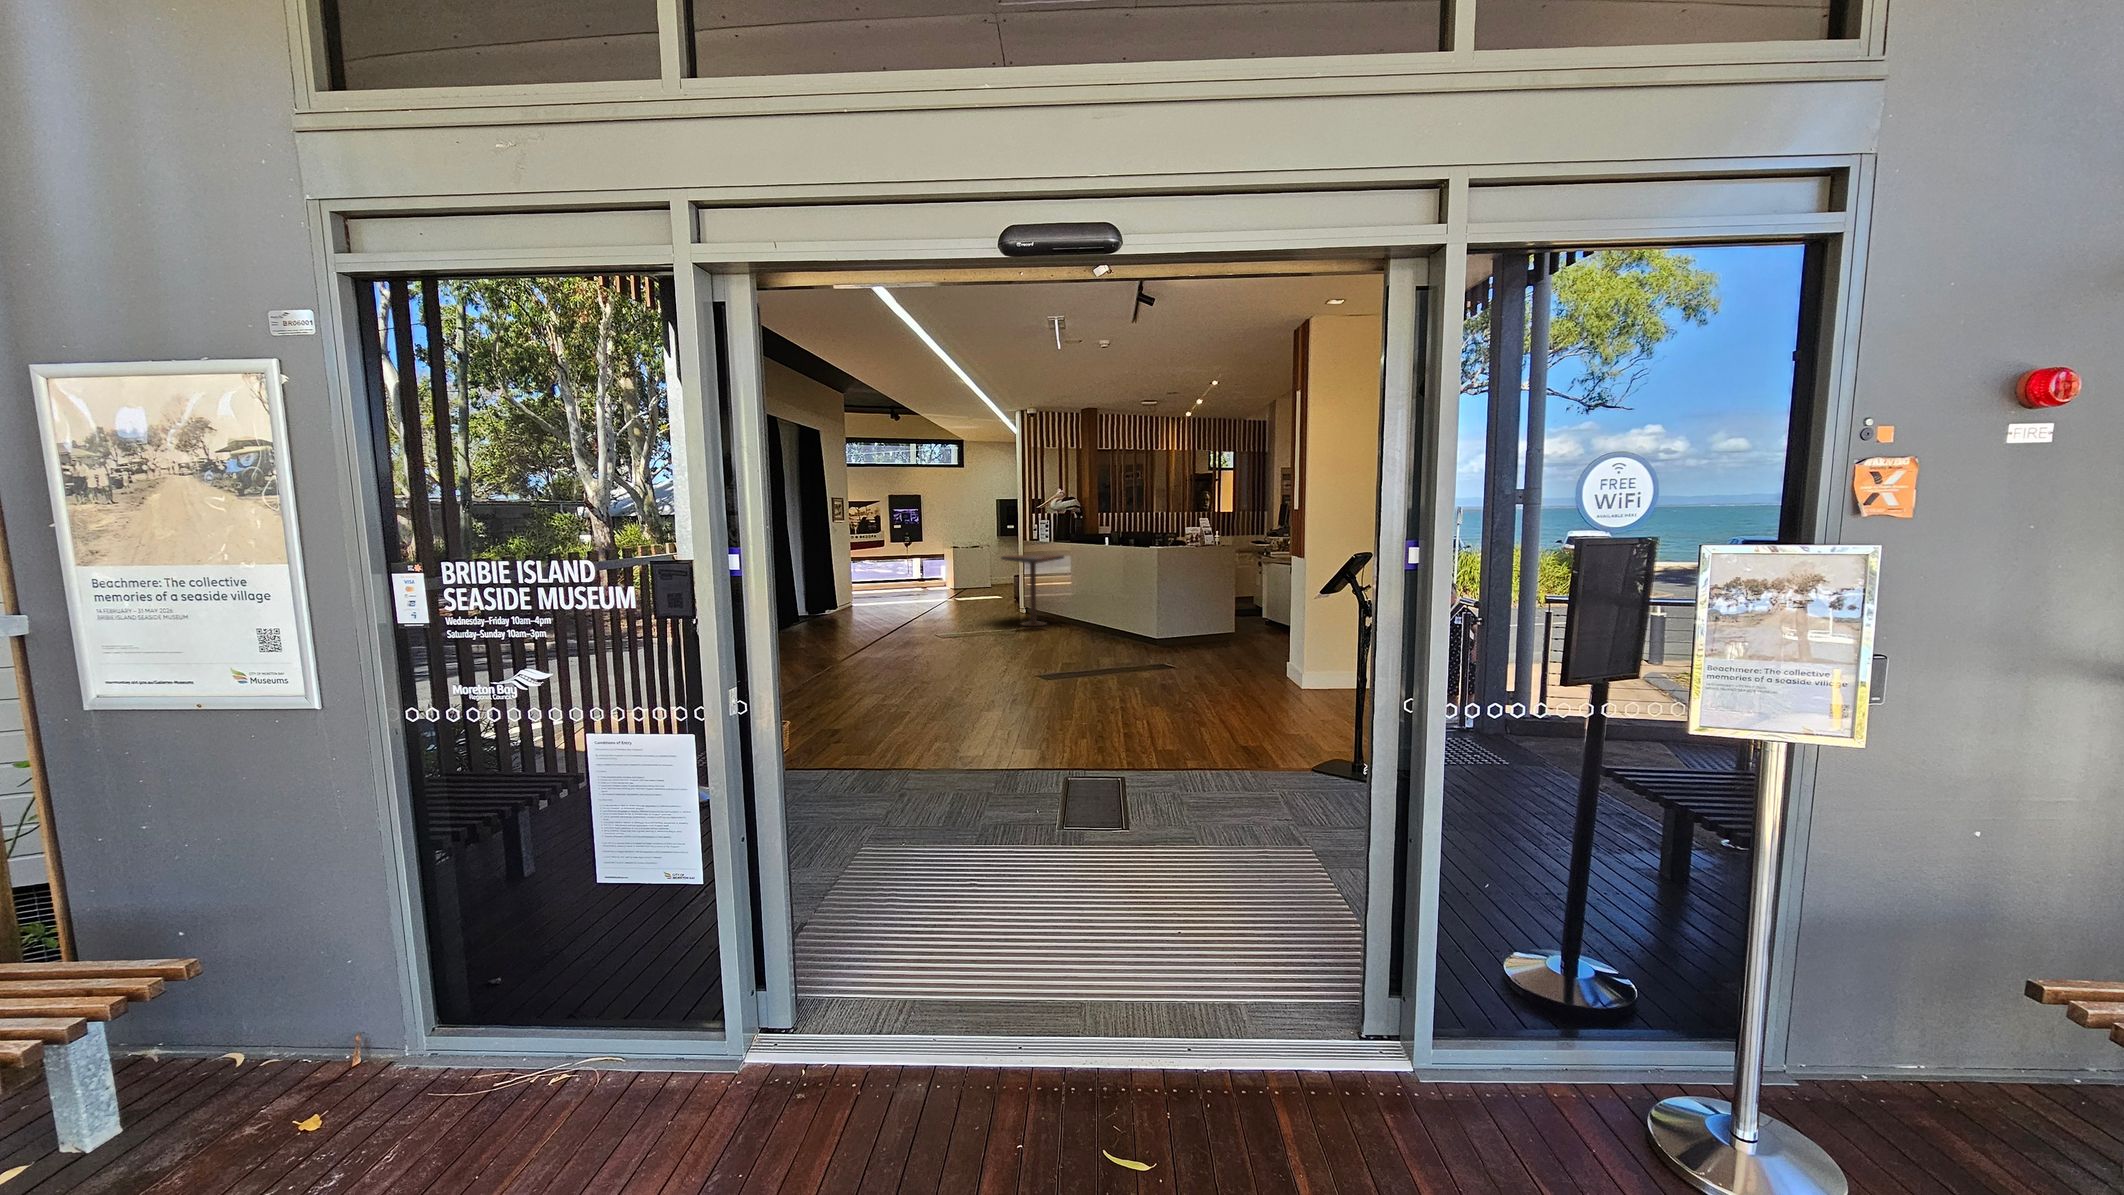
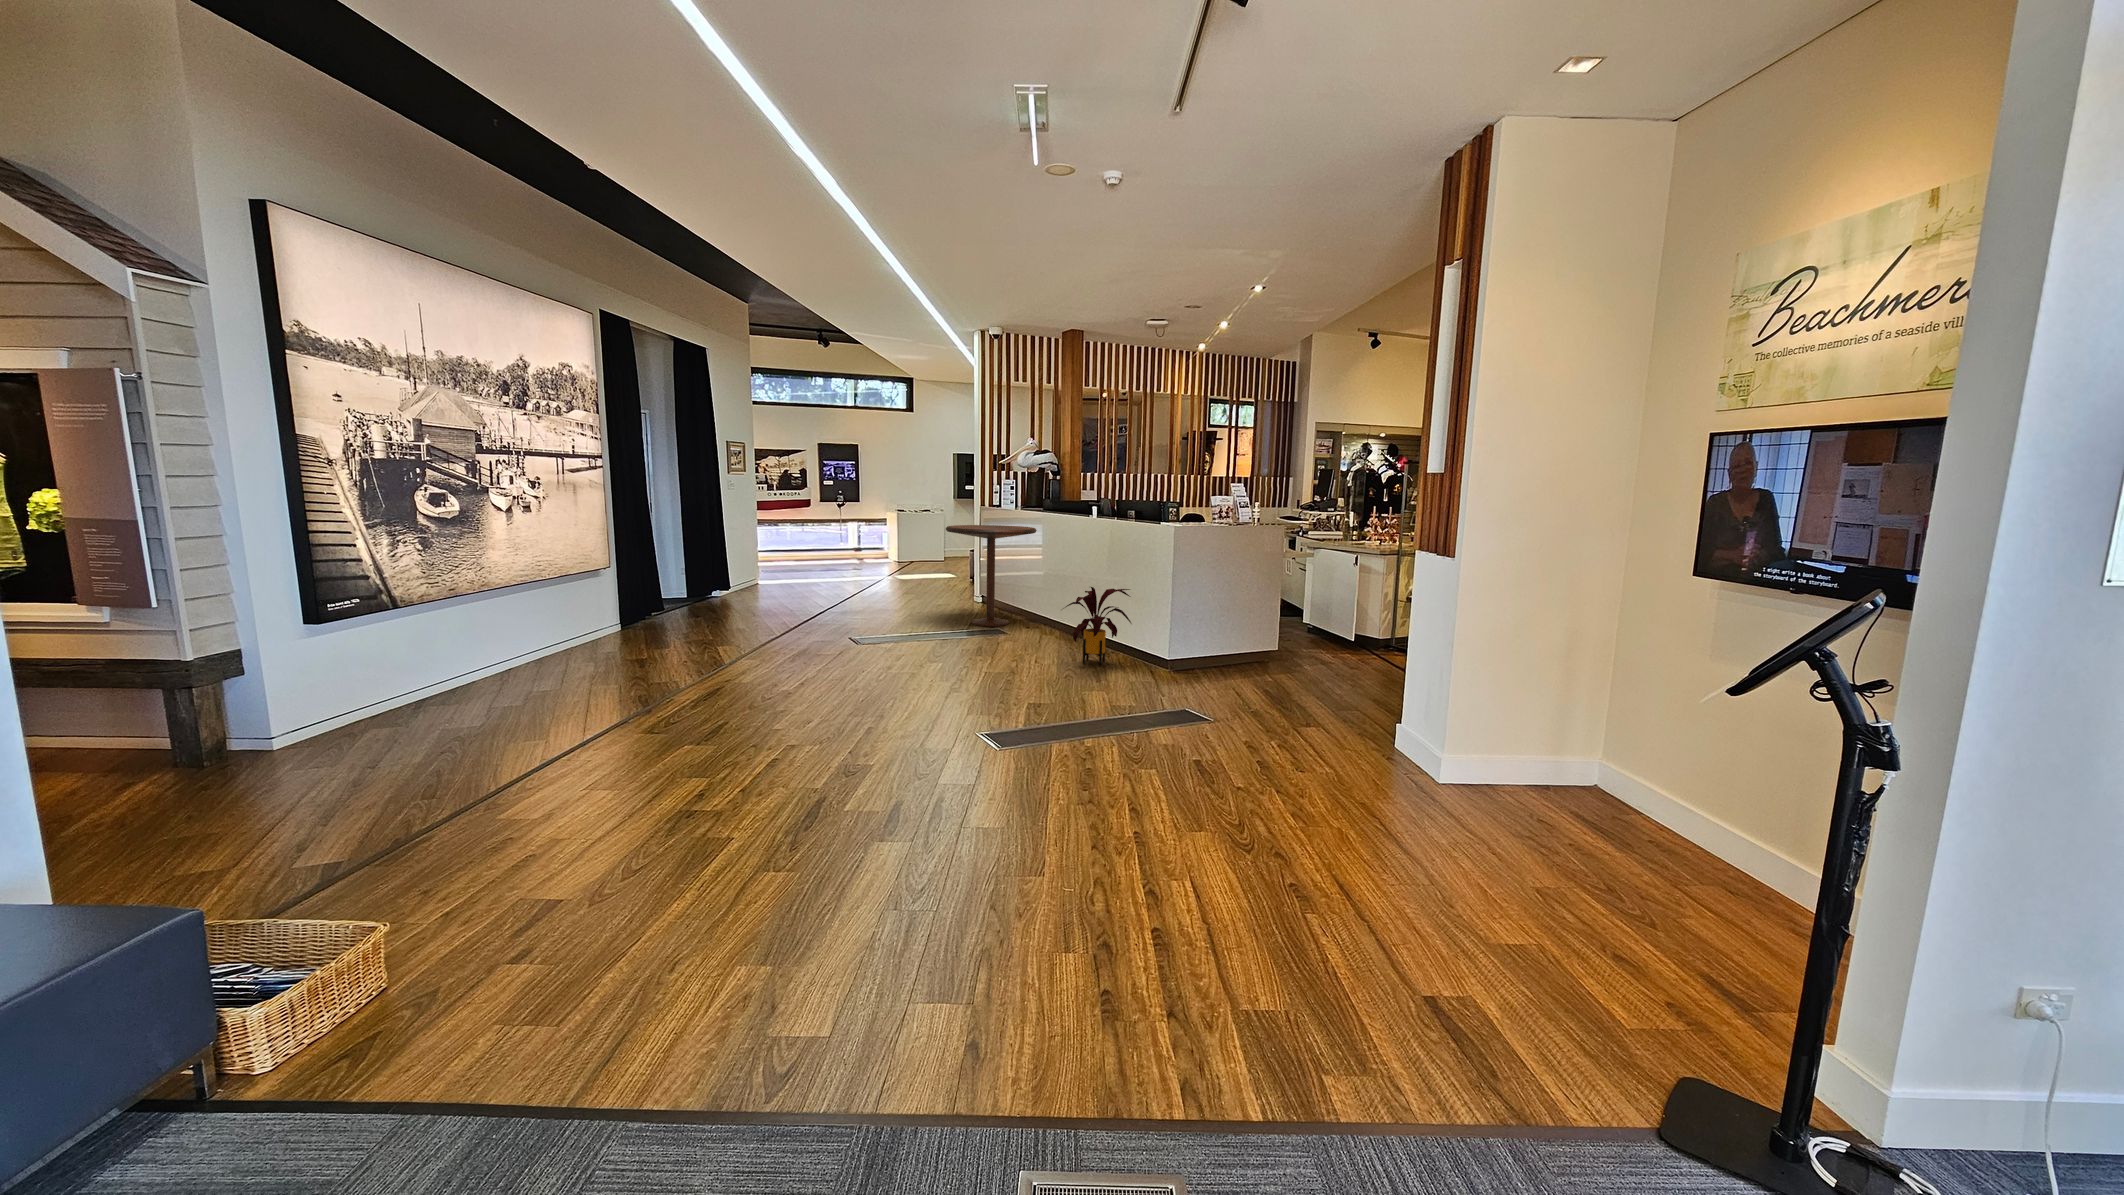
house plant: none [1081,592,1130,644] -> present [1063,587,1131,665]

